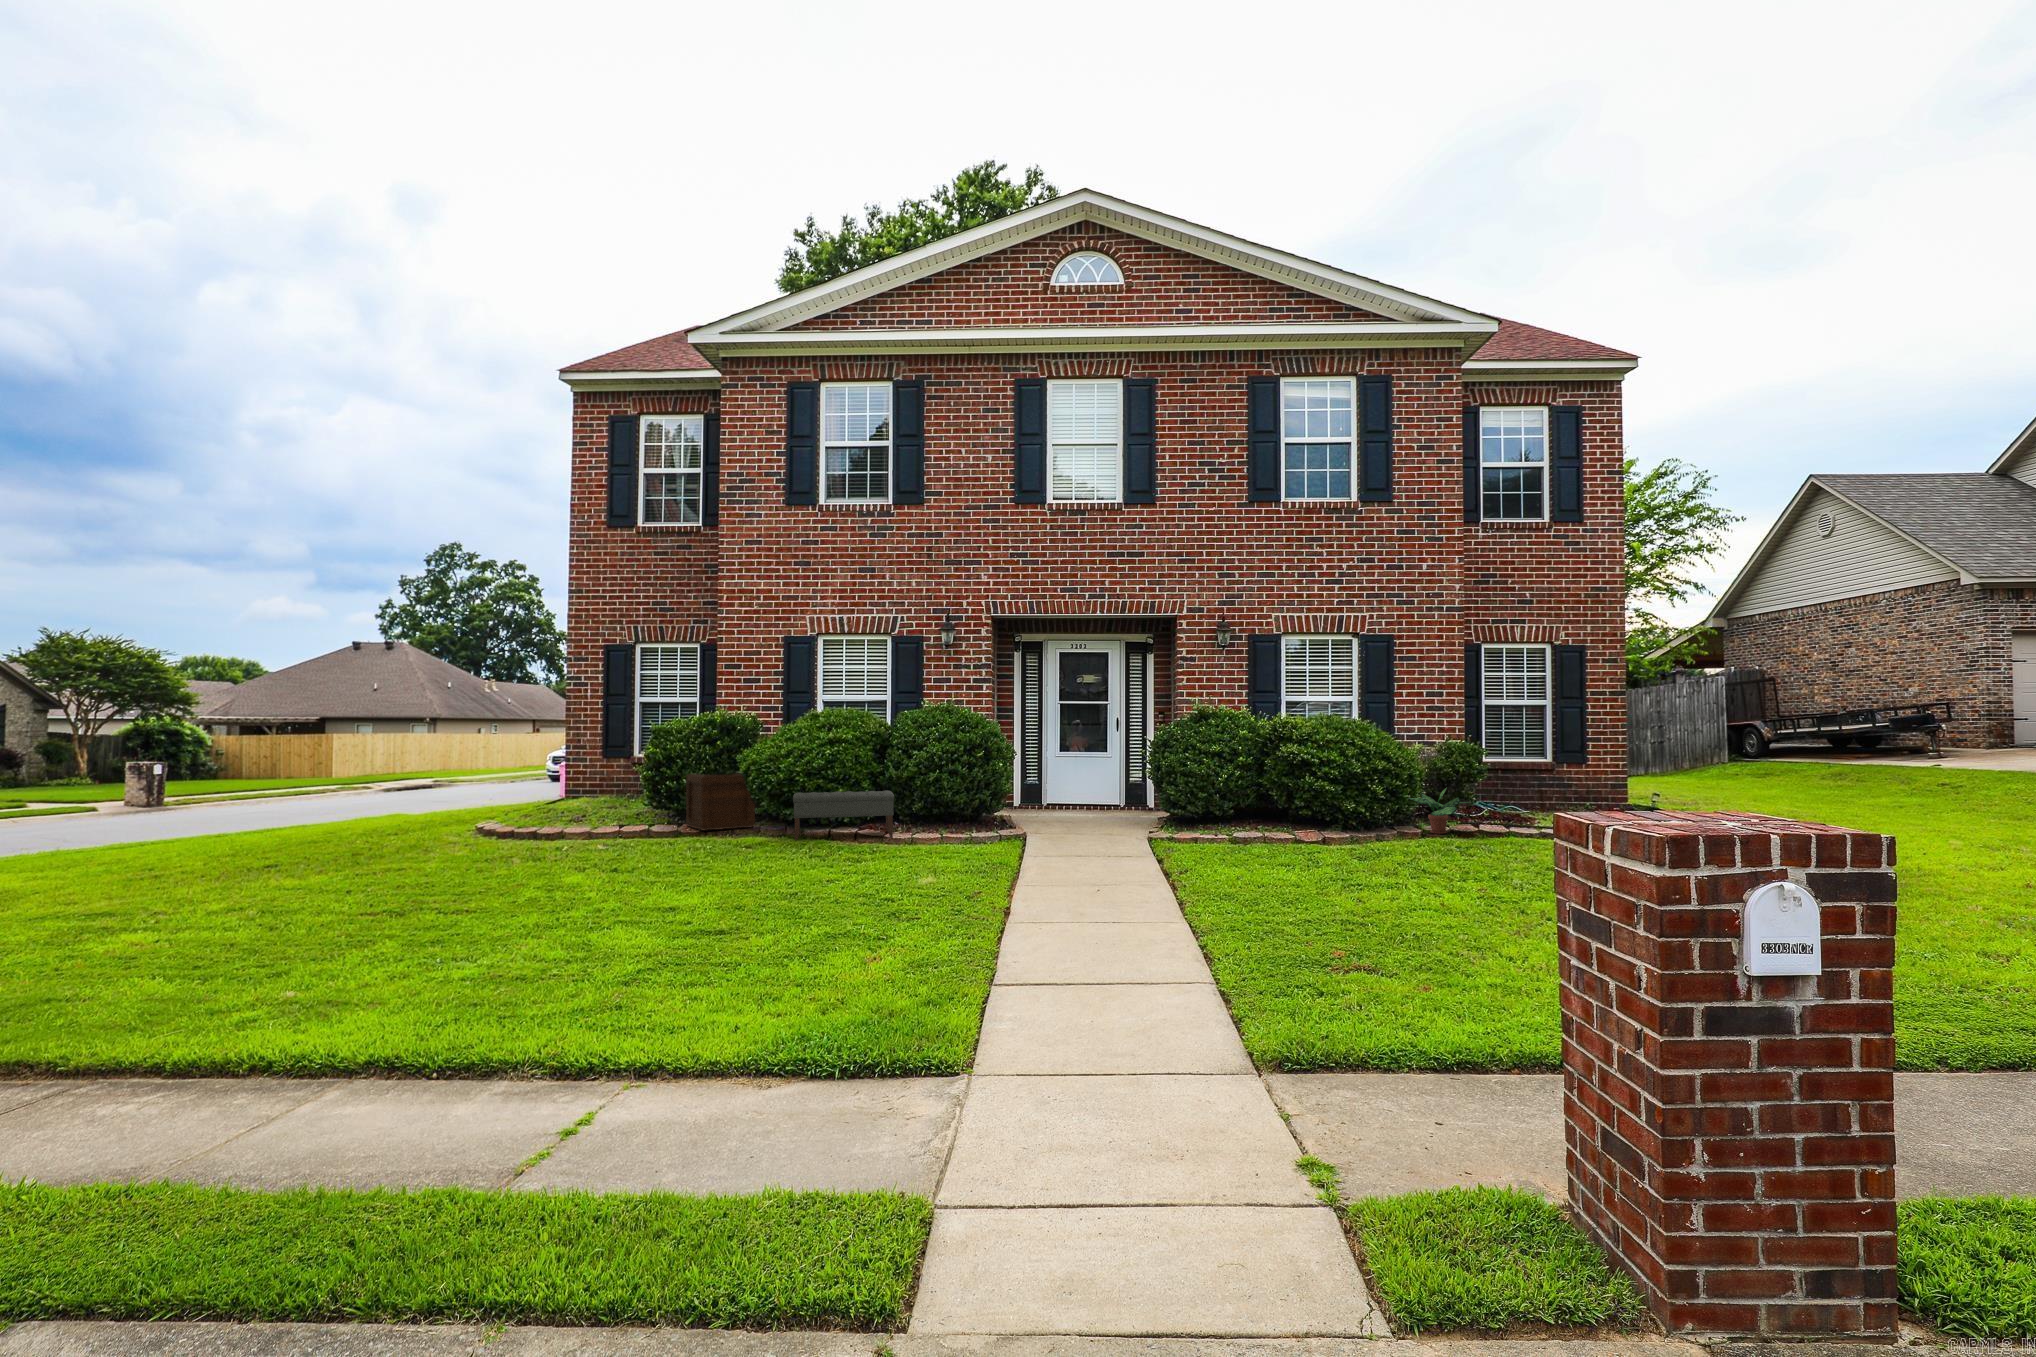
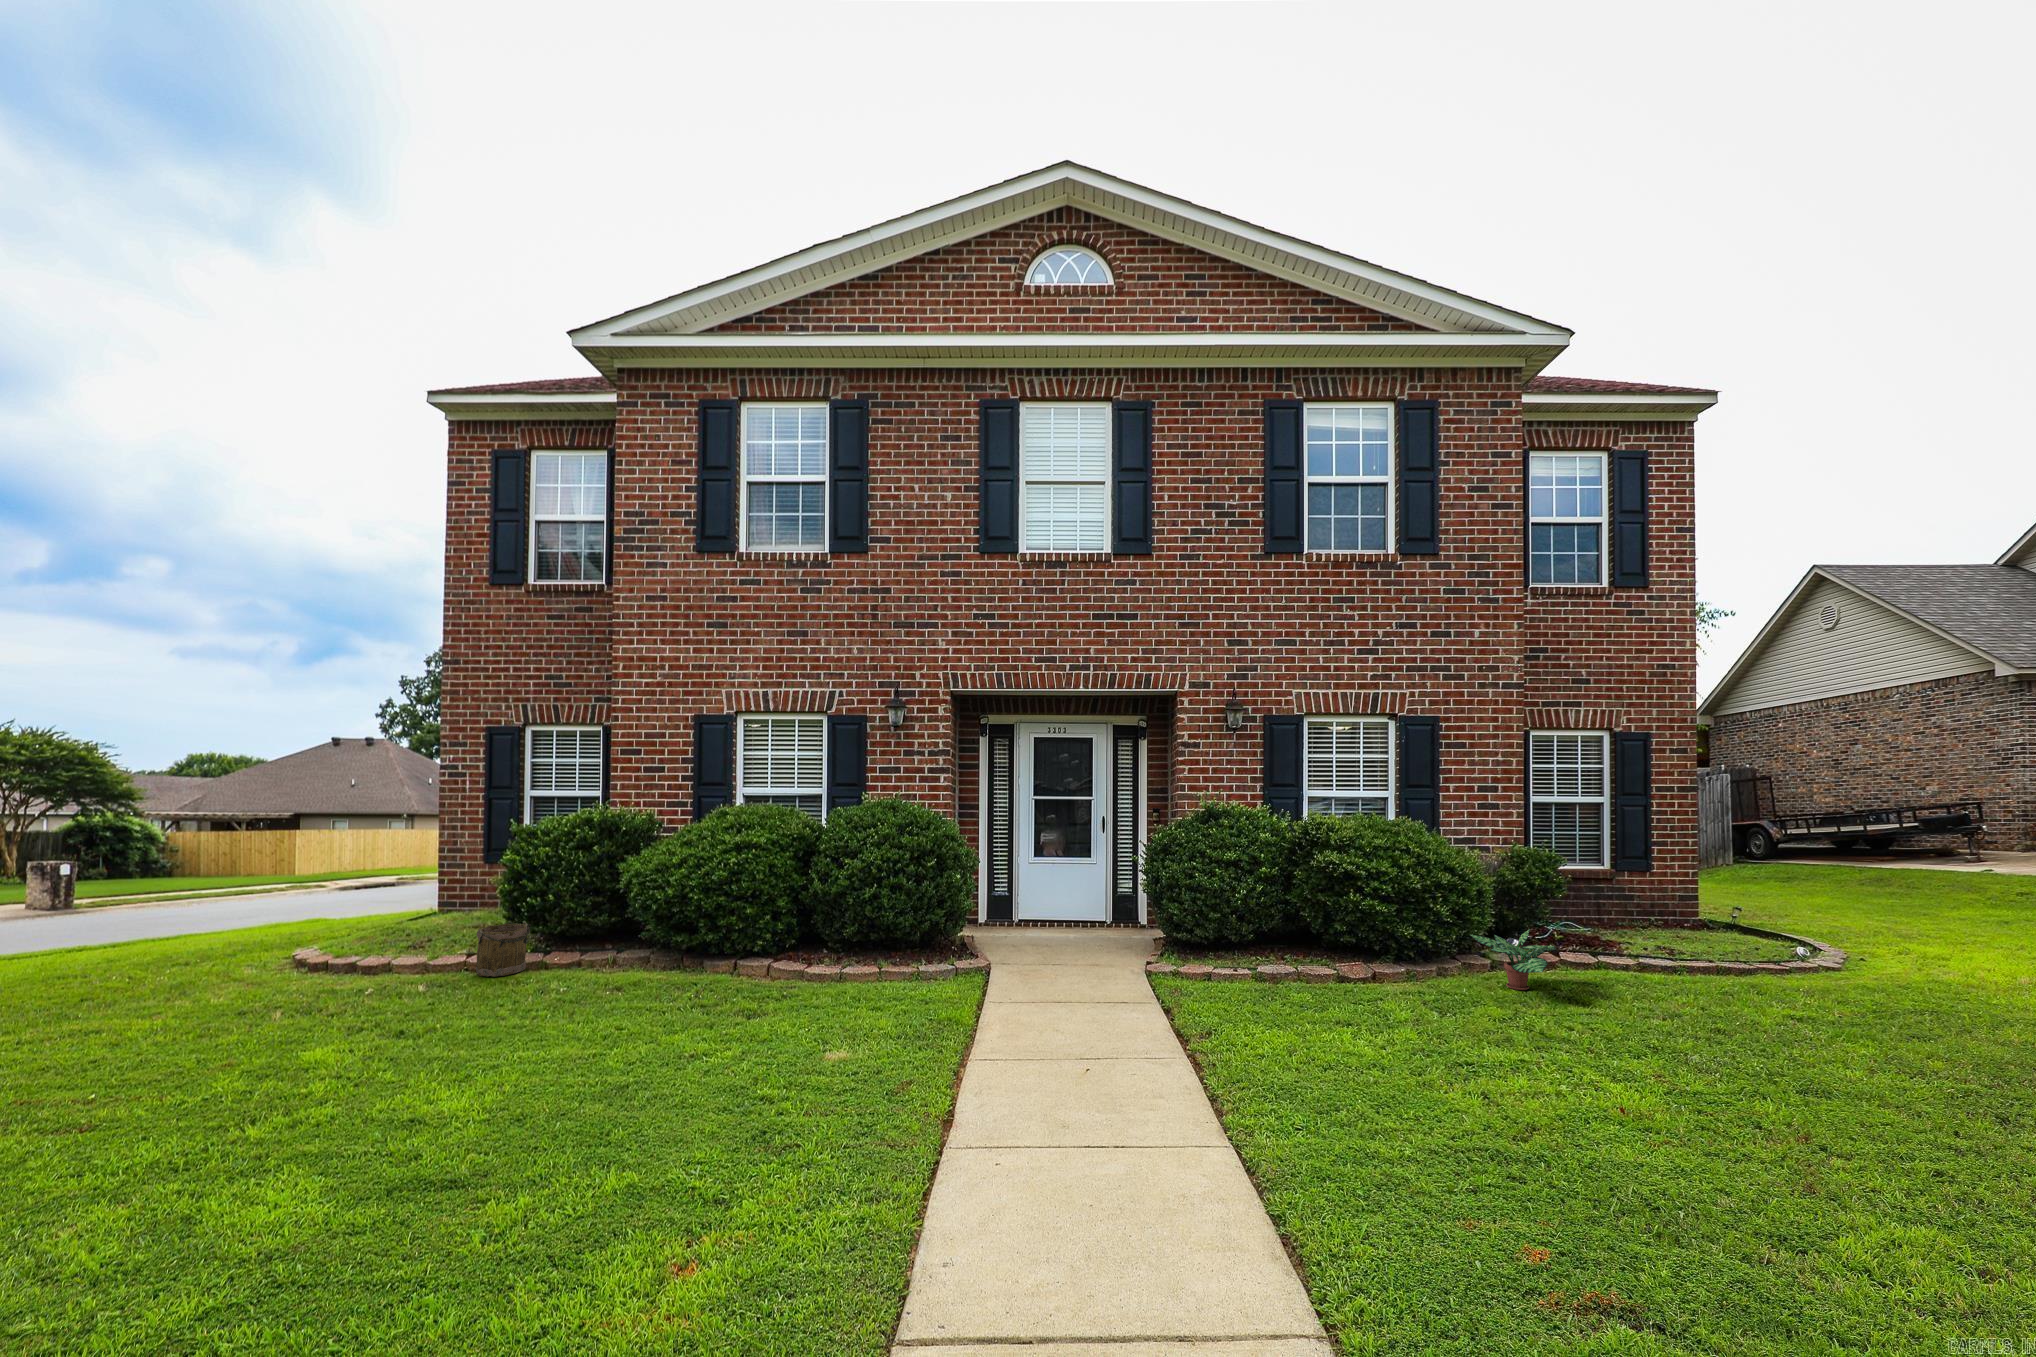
wooden crate: present [686,773,755,831] -> none [551,894,641,985]
bucket: none [631,790,670,828] -> present [476,922,531,977]
bench: present [793,790,894,840] -> none [680,932,819,1010]

